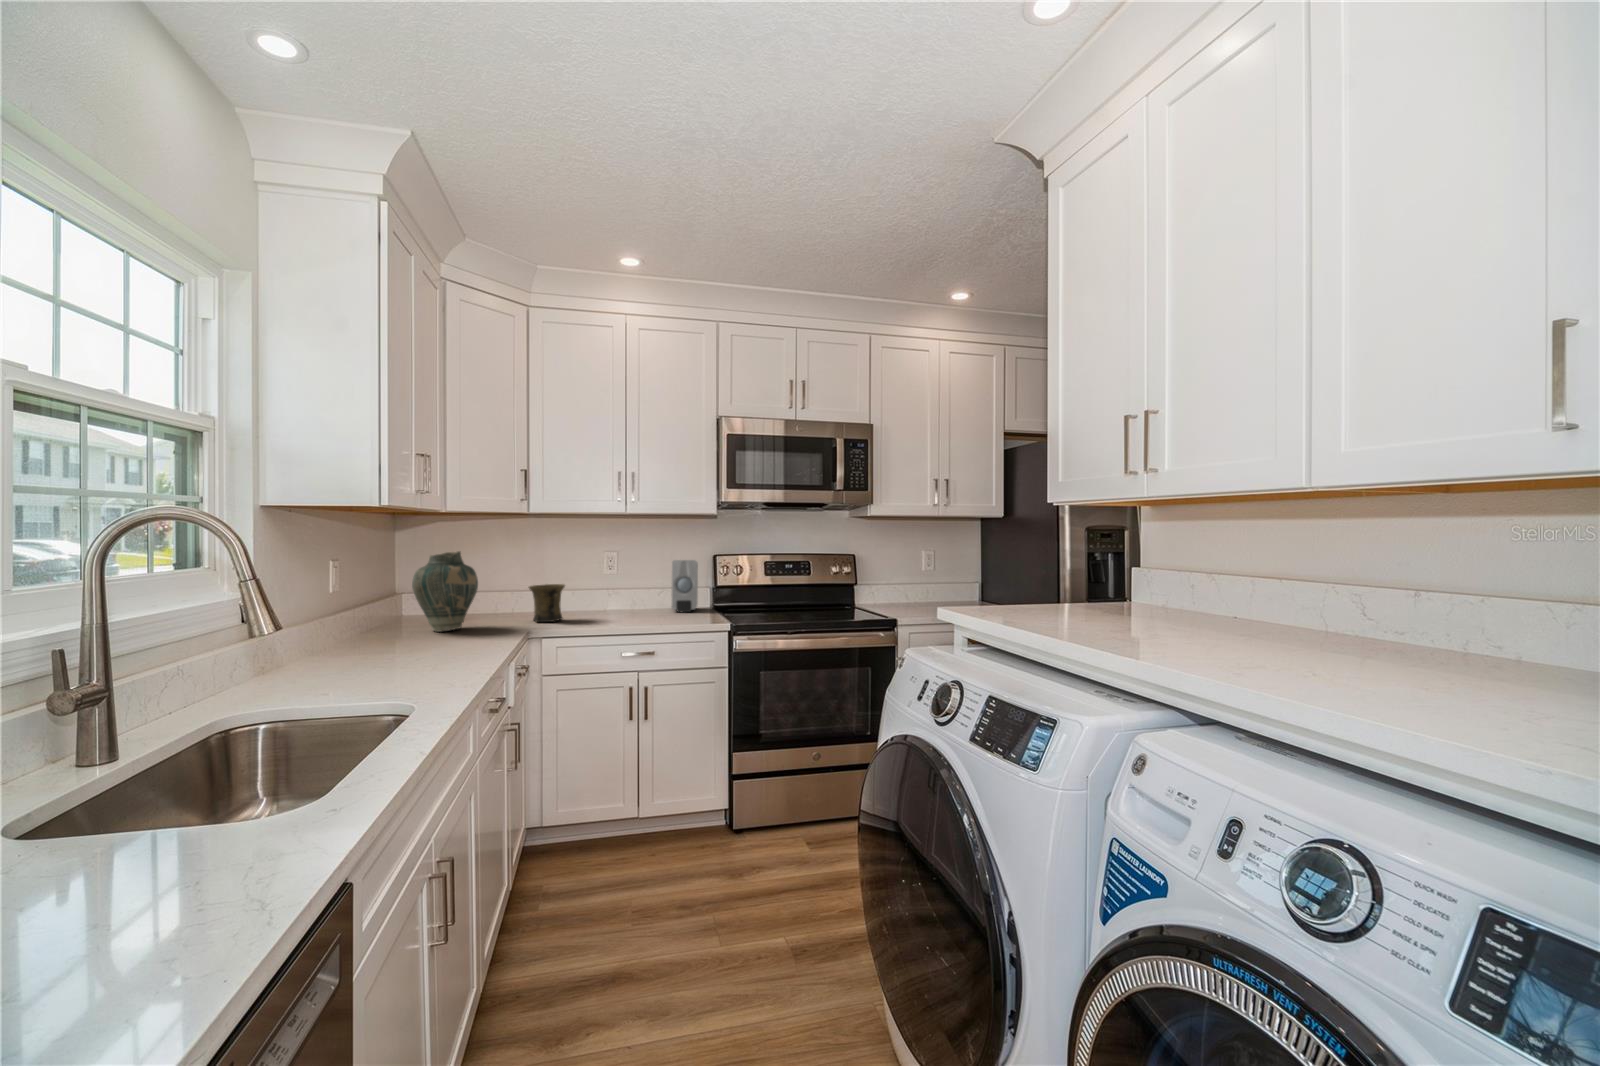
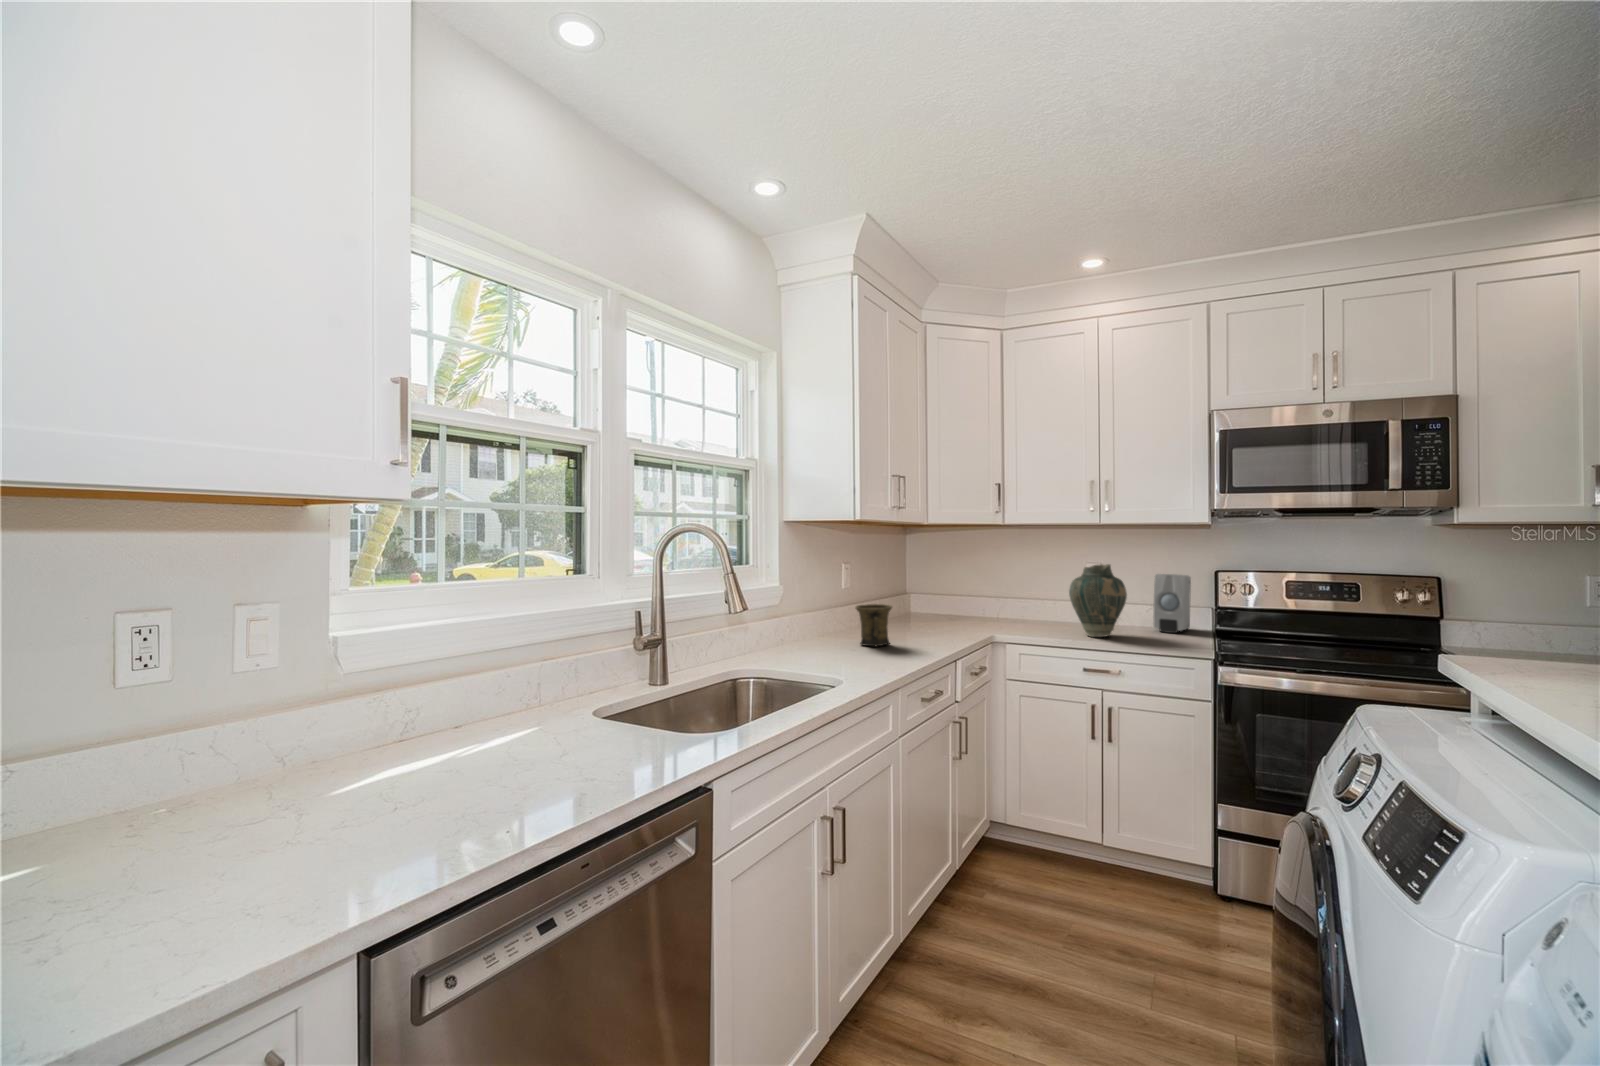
vase: present [412,551,478,632] -> present [1069,564,1127,637]
mug: present [528,584,565,622] -> present [855,604,892,646]

